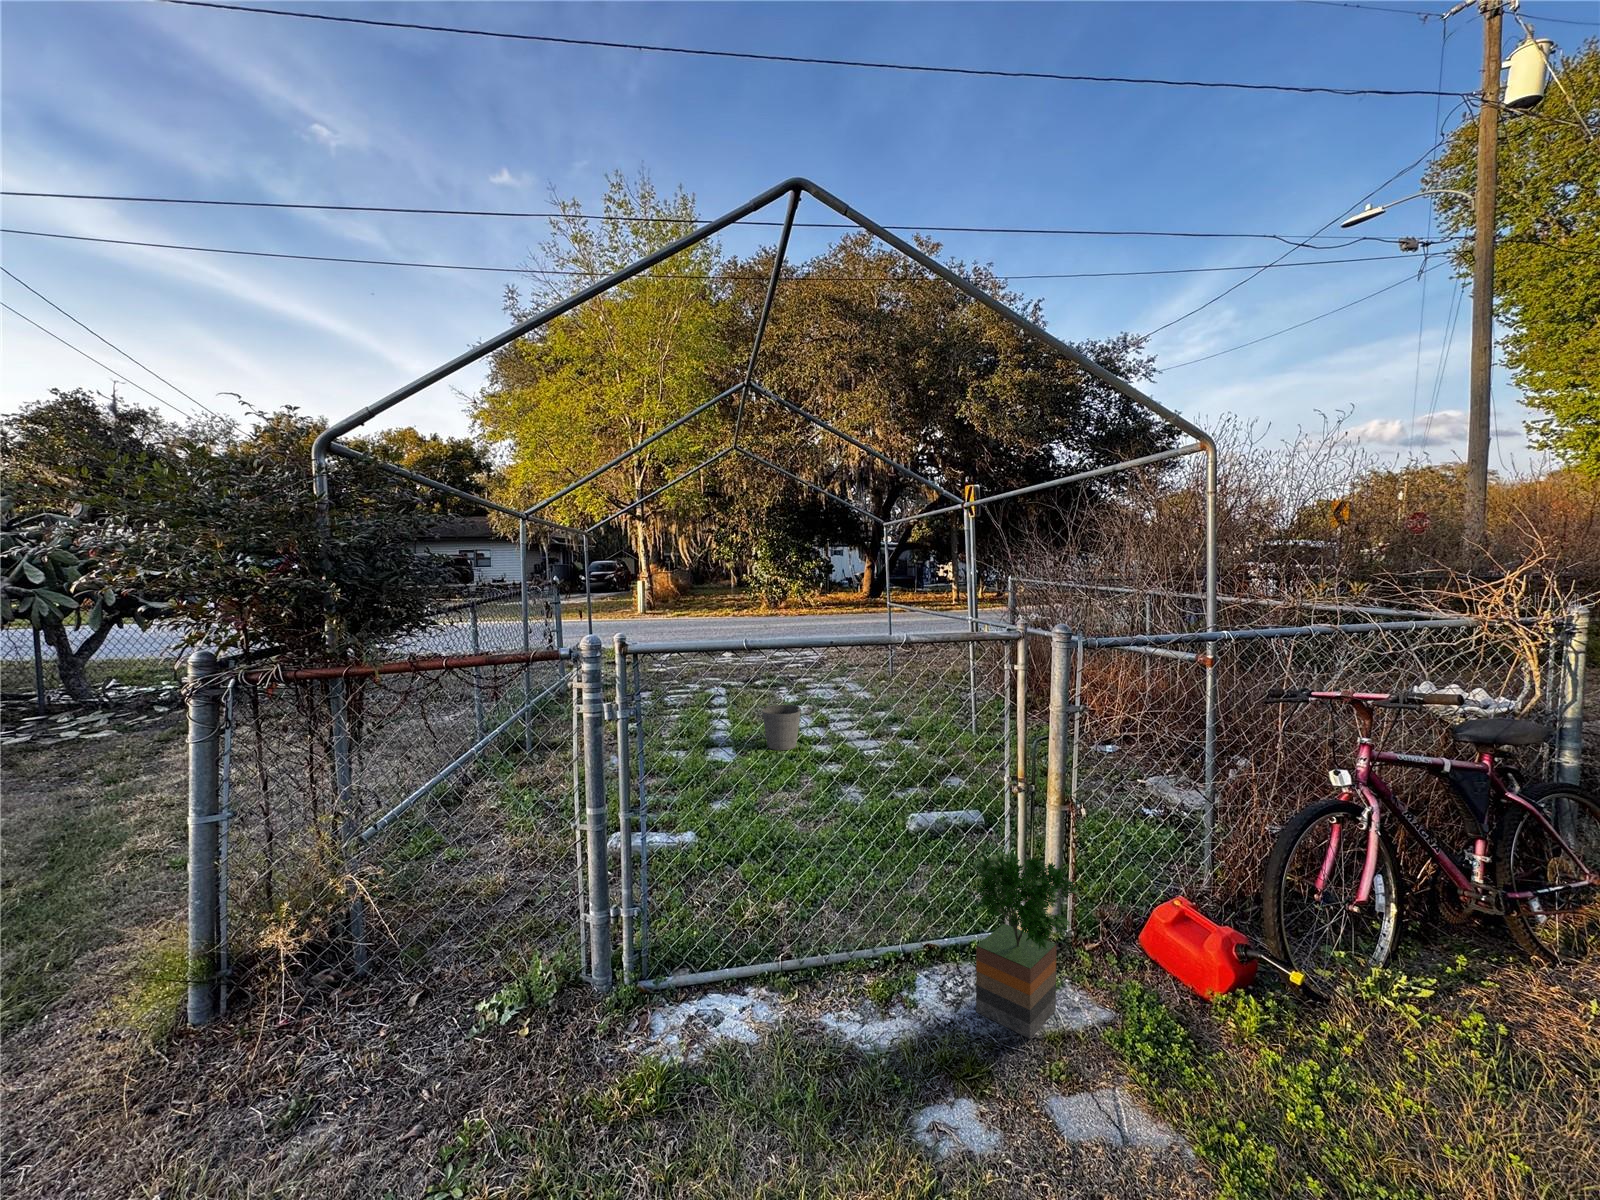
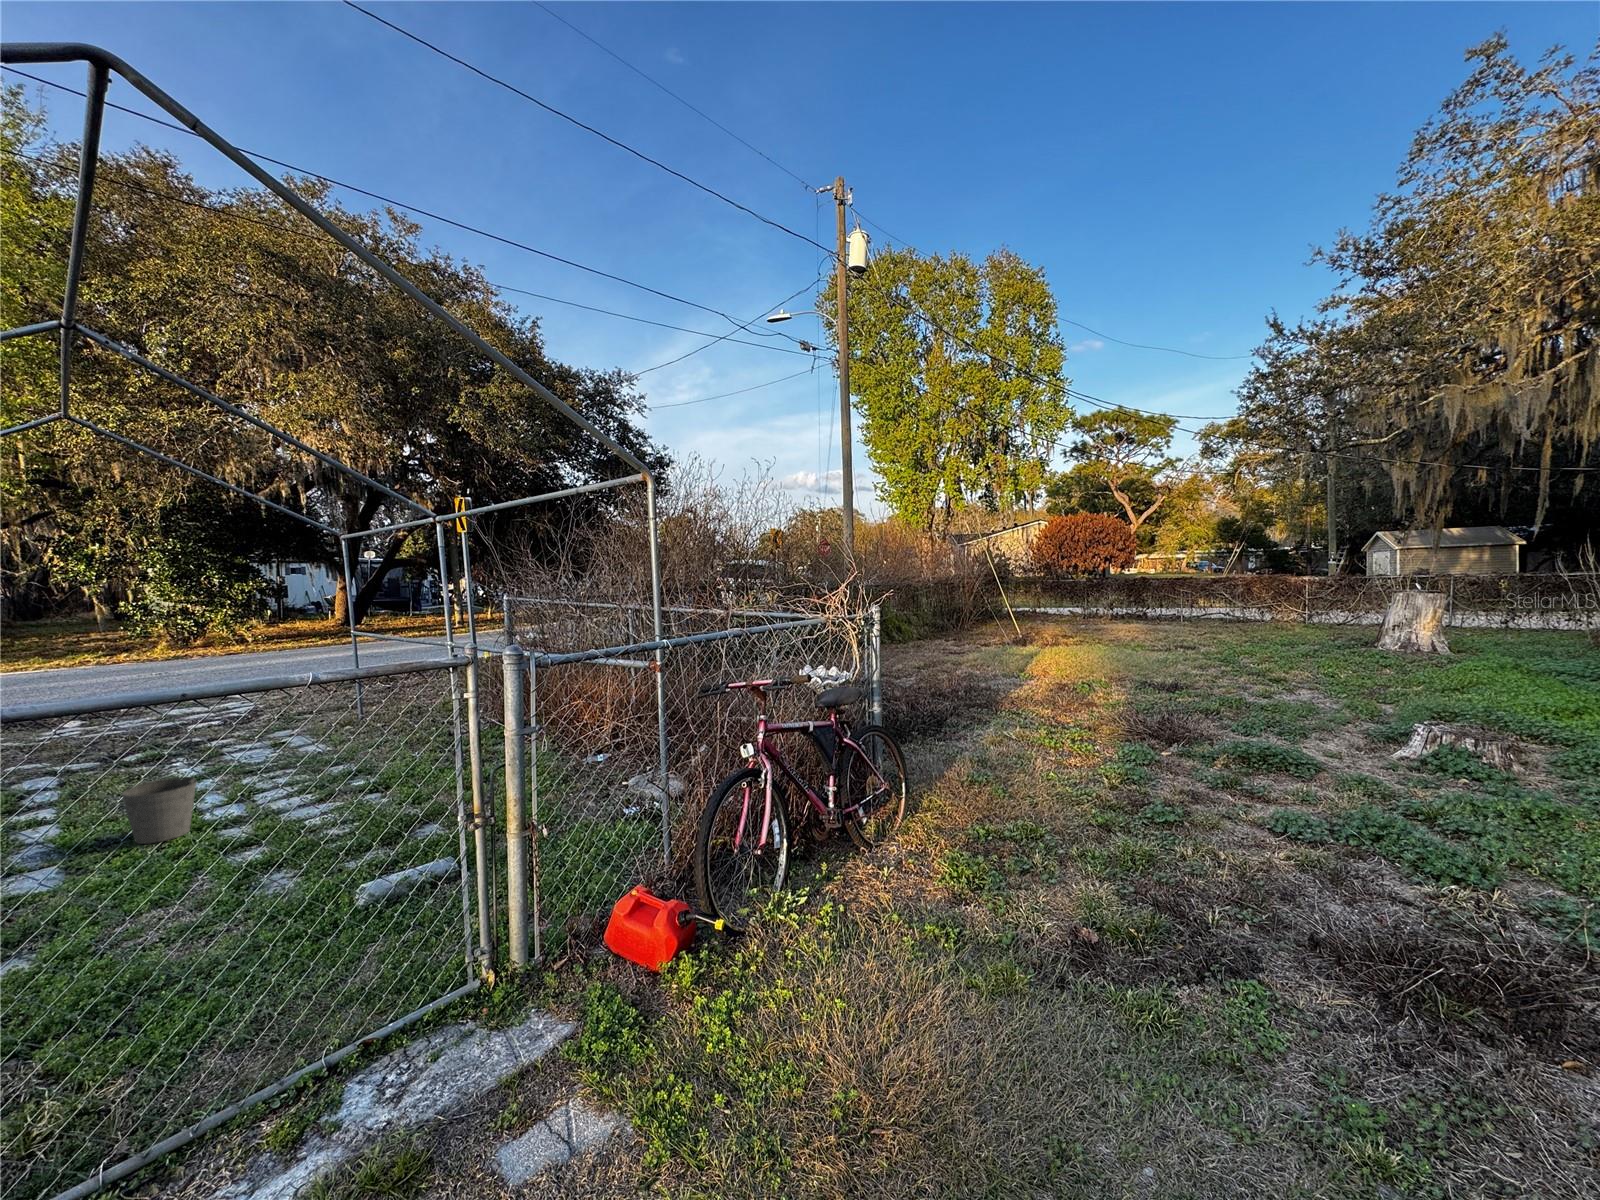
potted tree: present [975,851,1078,1039] -> none [411,897,537,1103]

